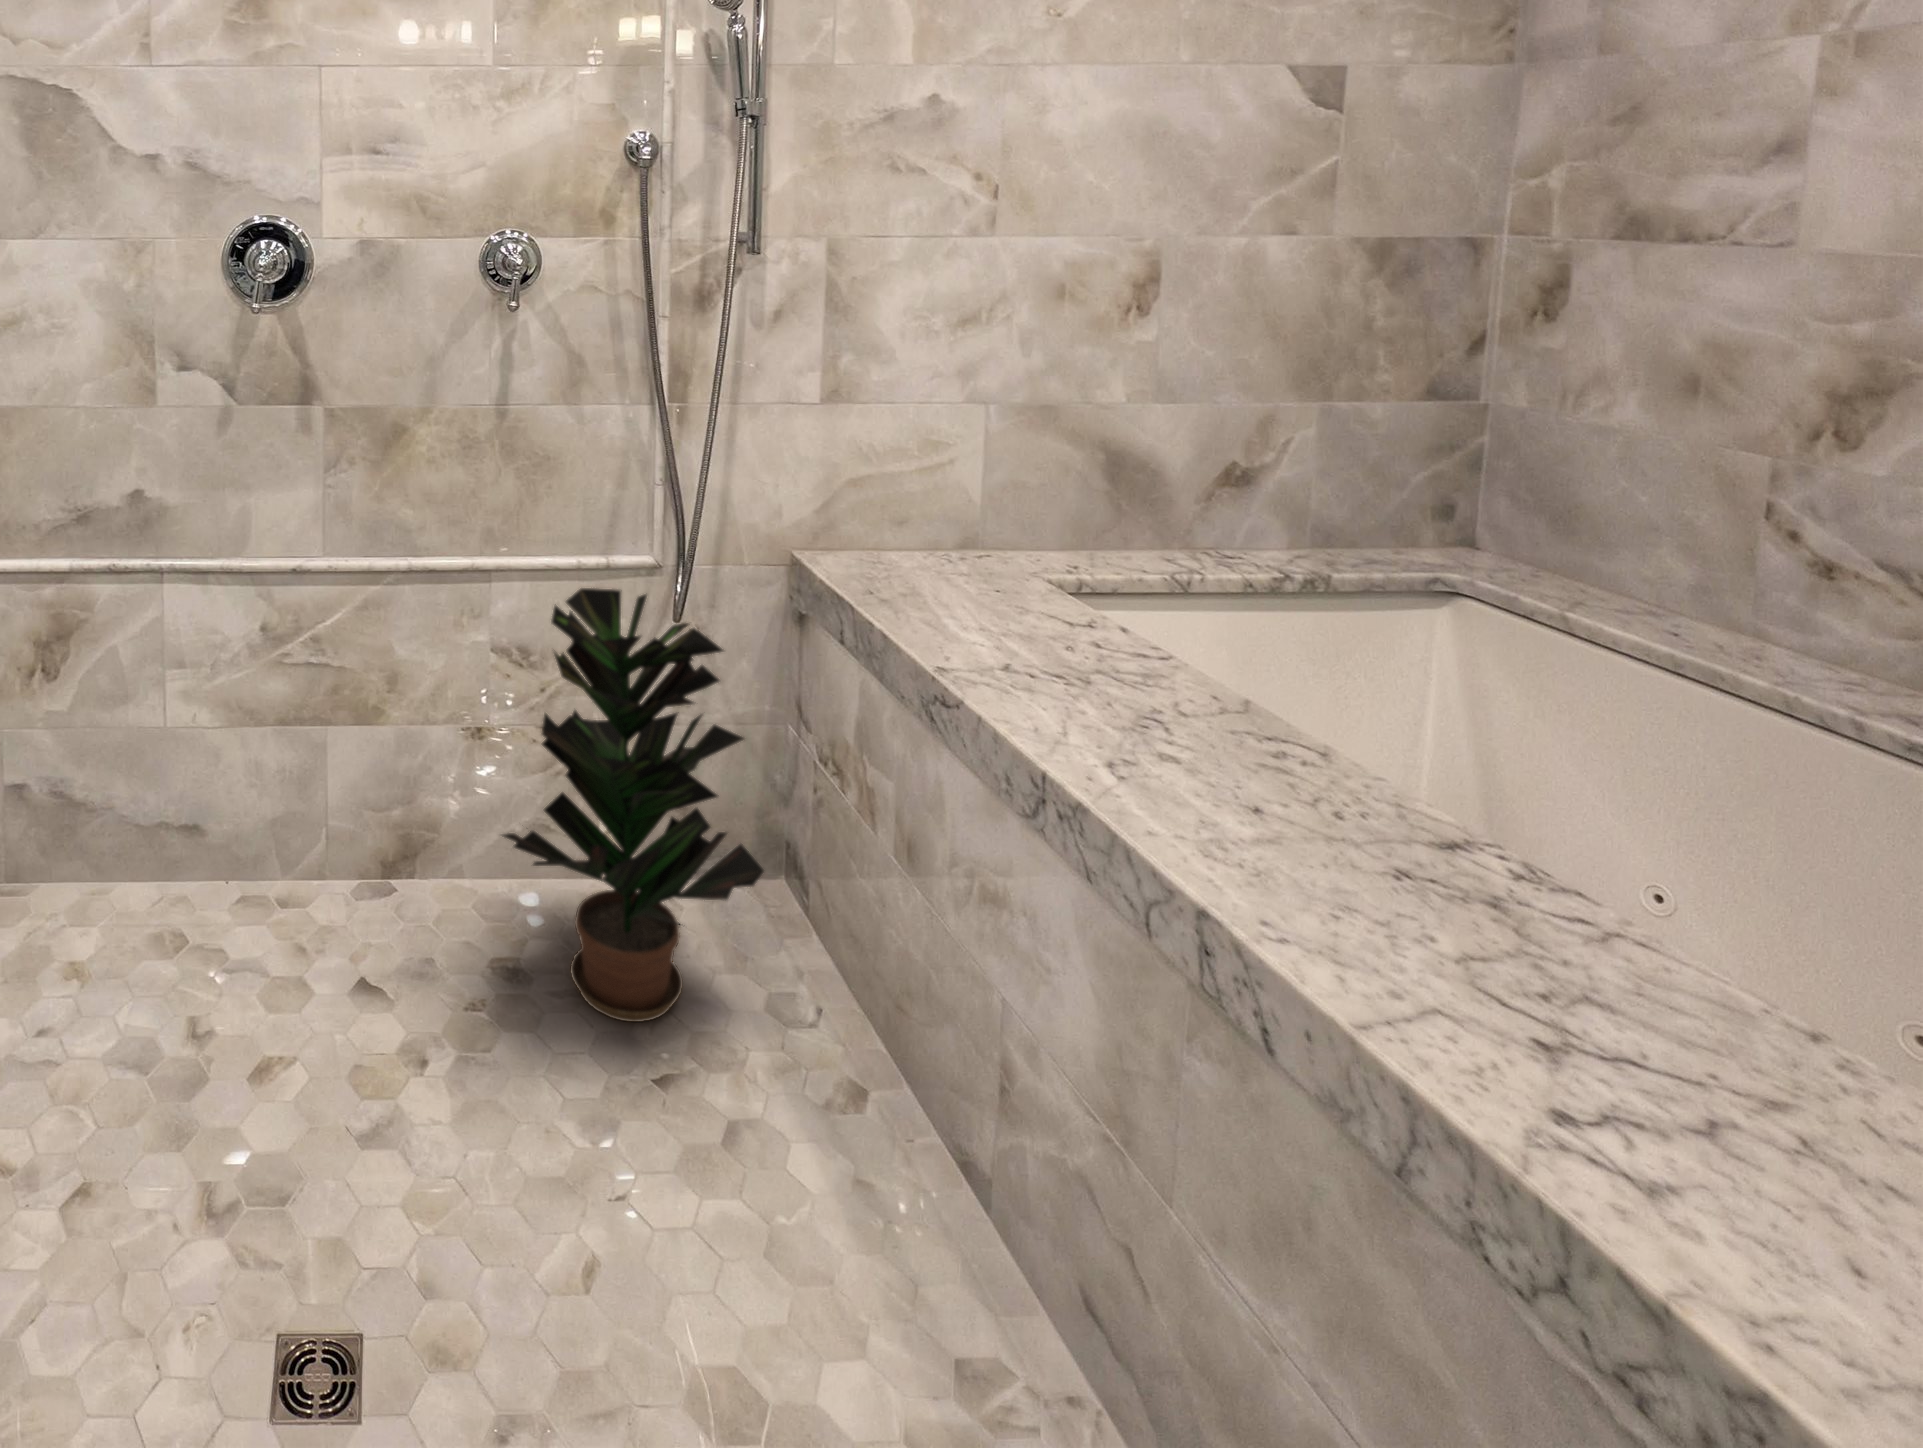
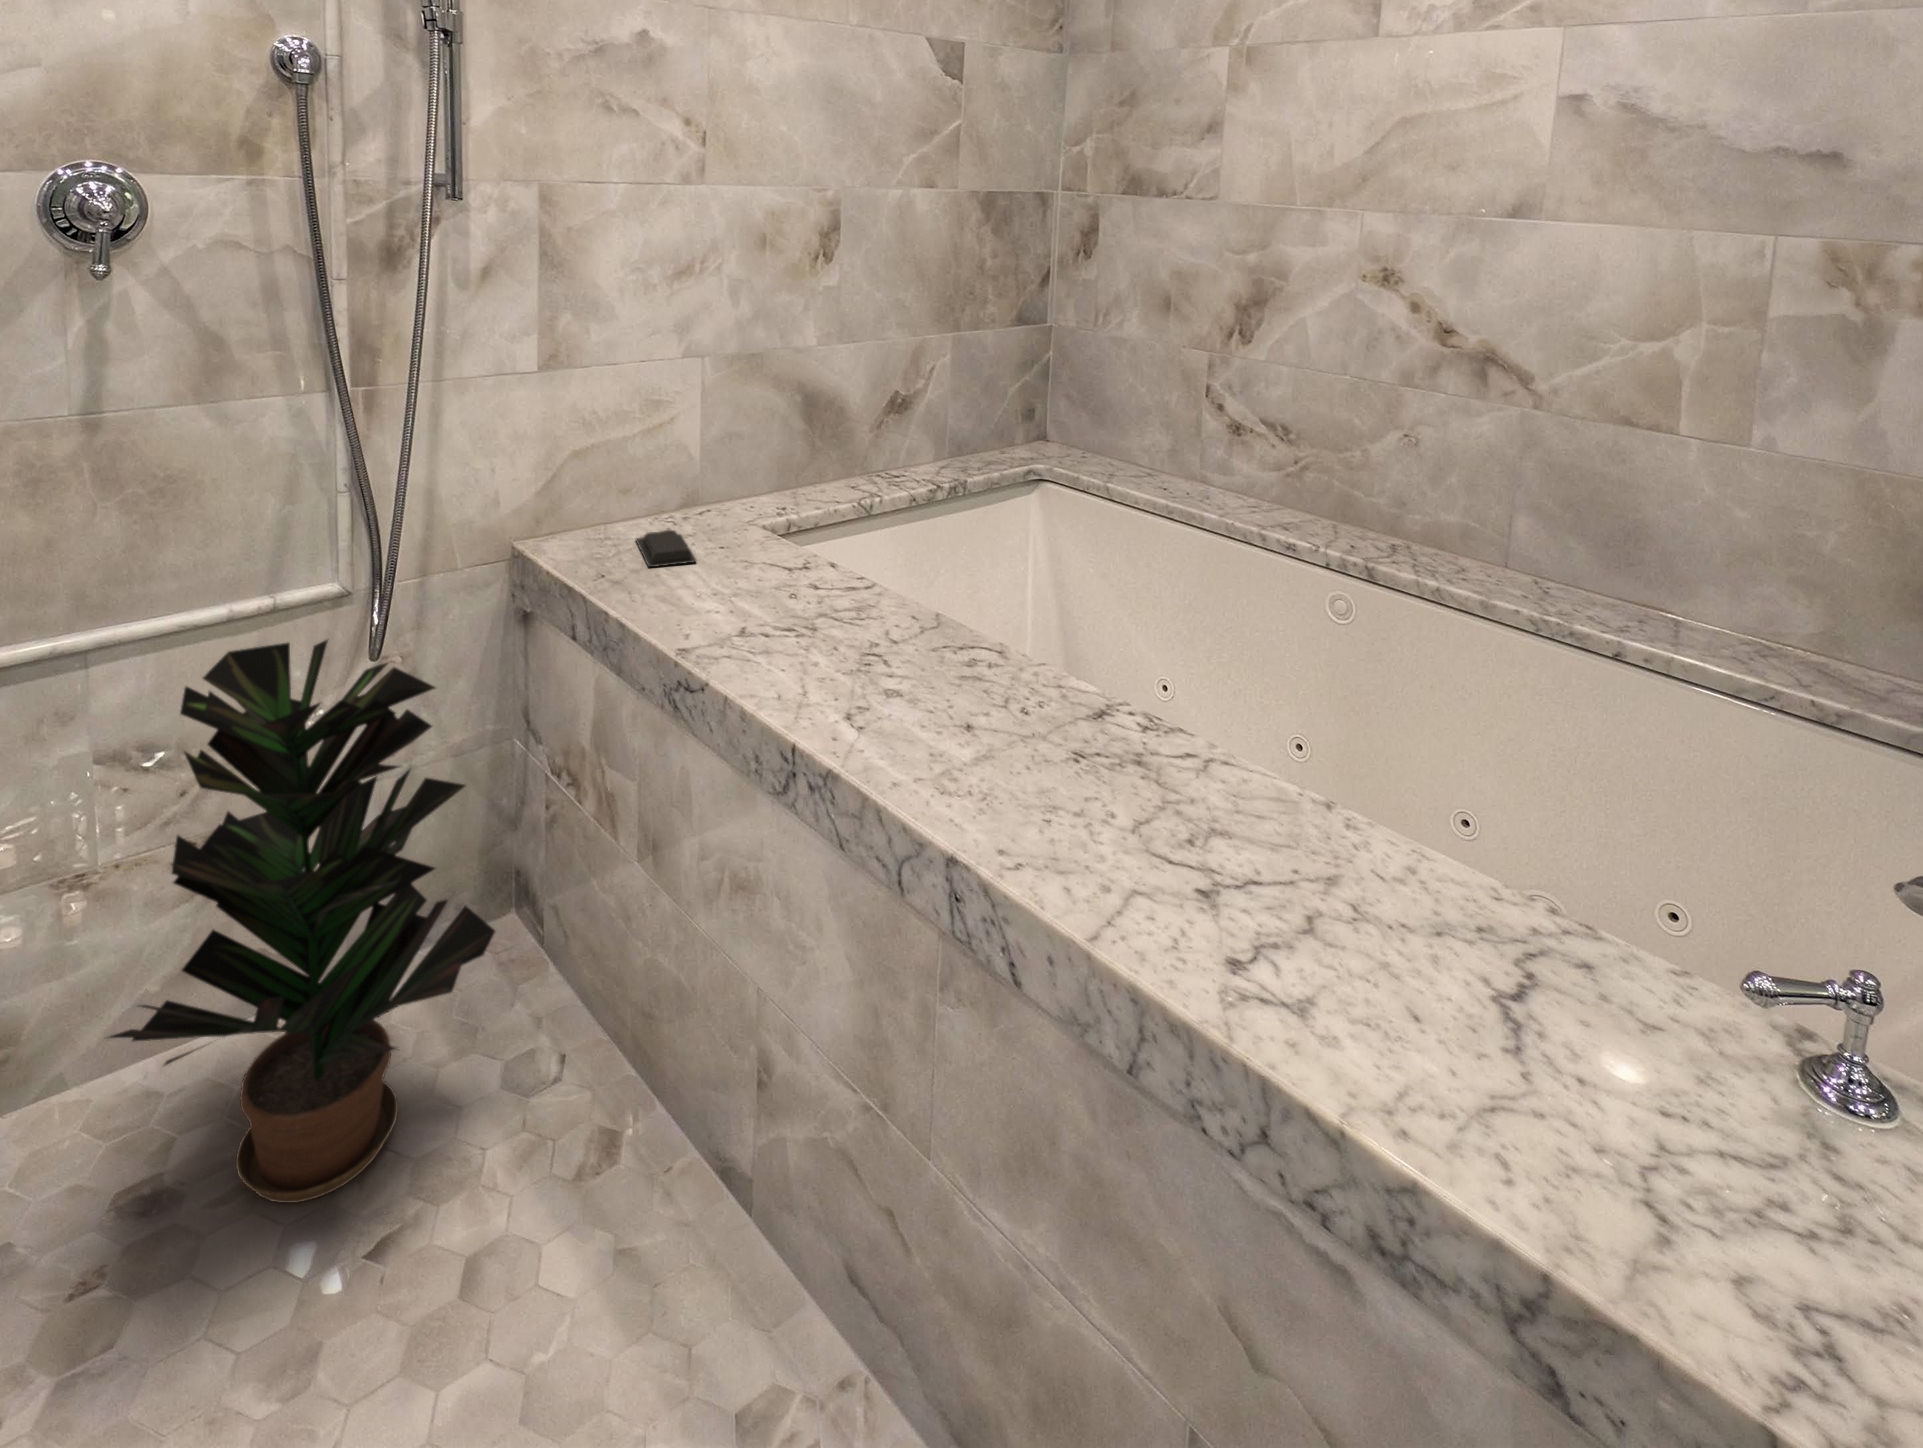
soap bar: none [906,562,966,597] -> present [636,530,696,567]

